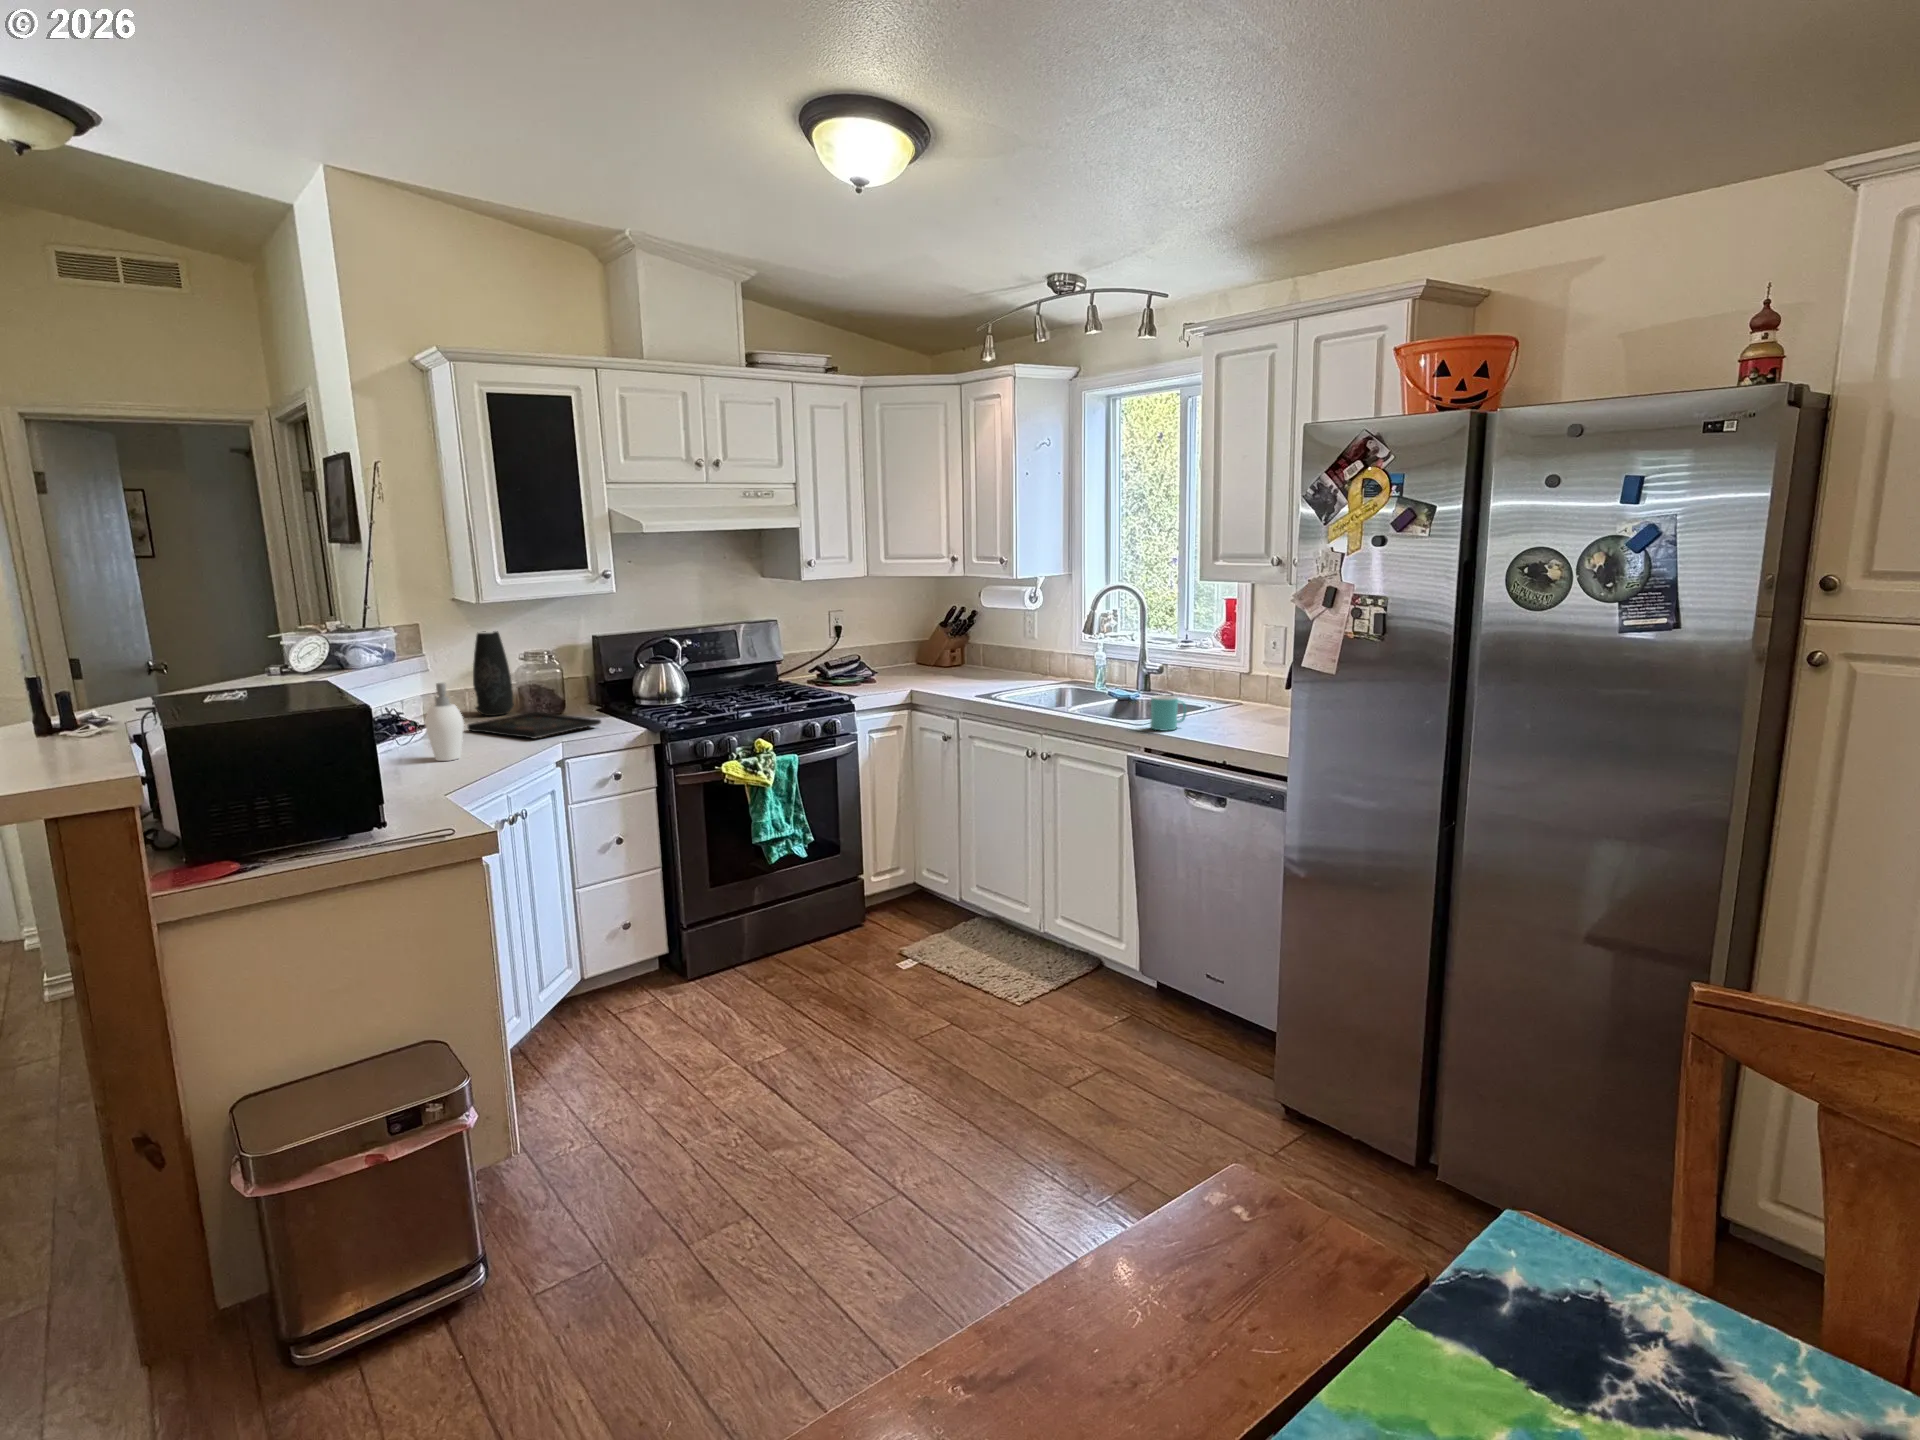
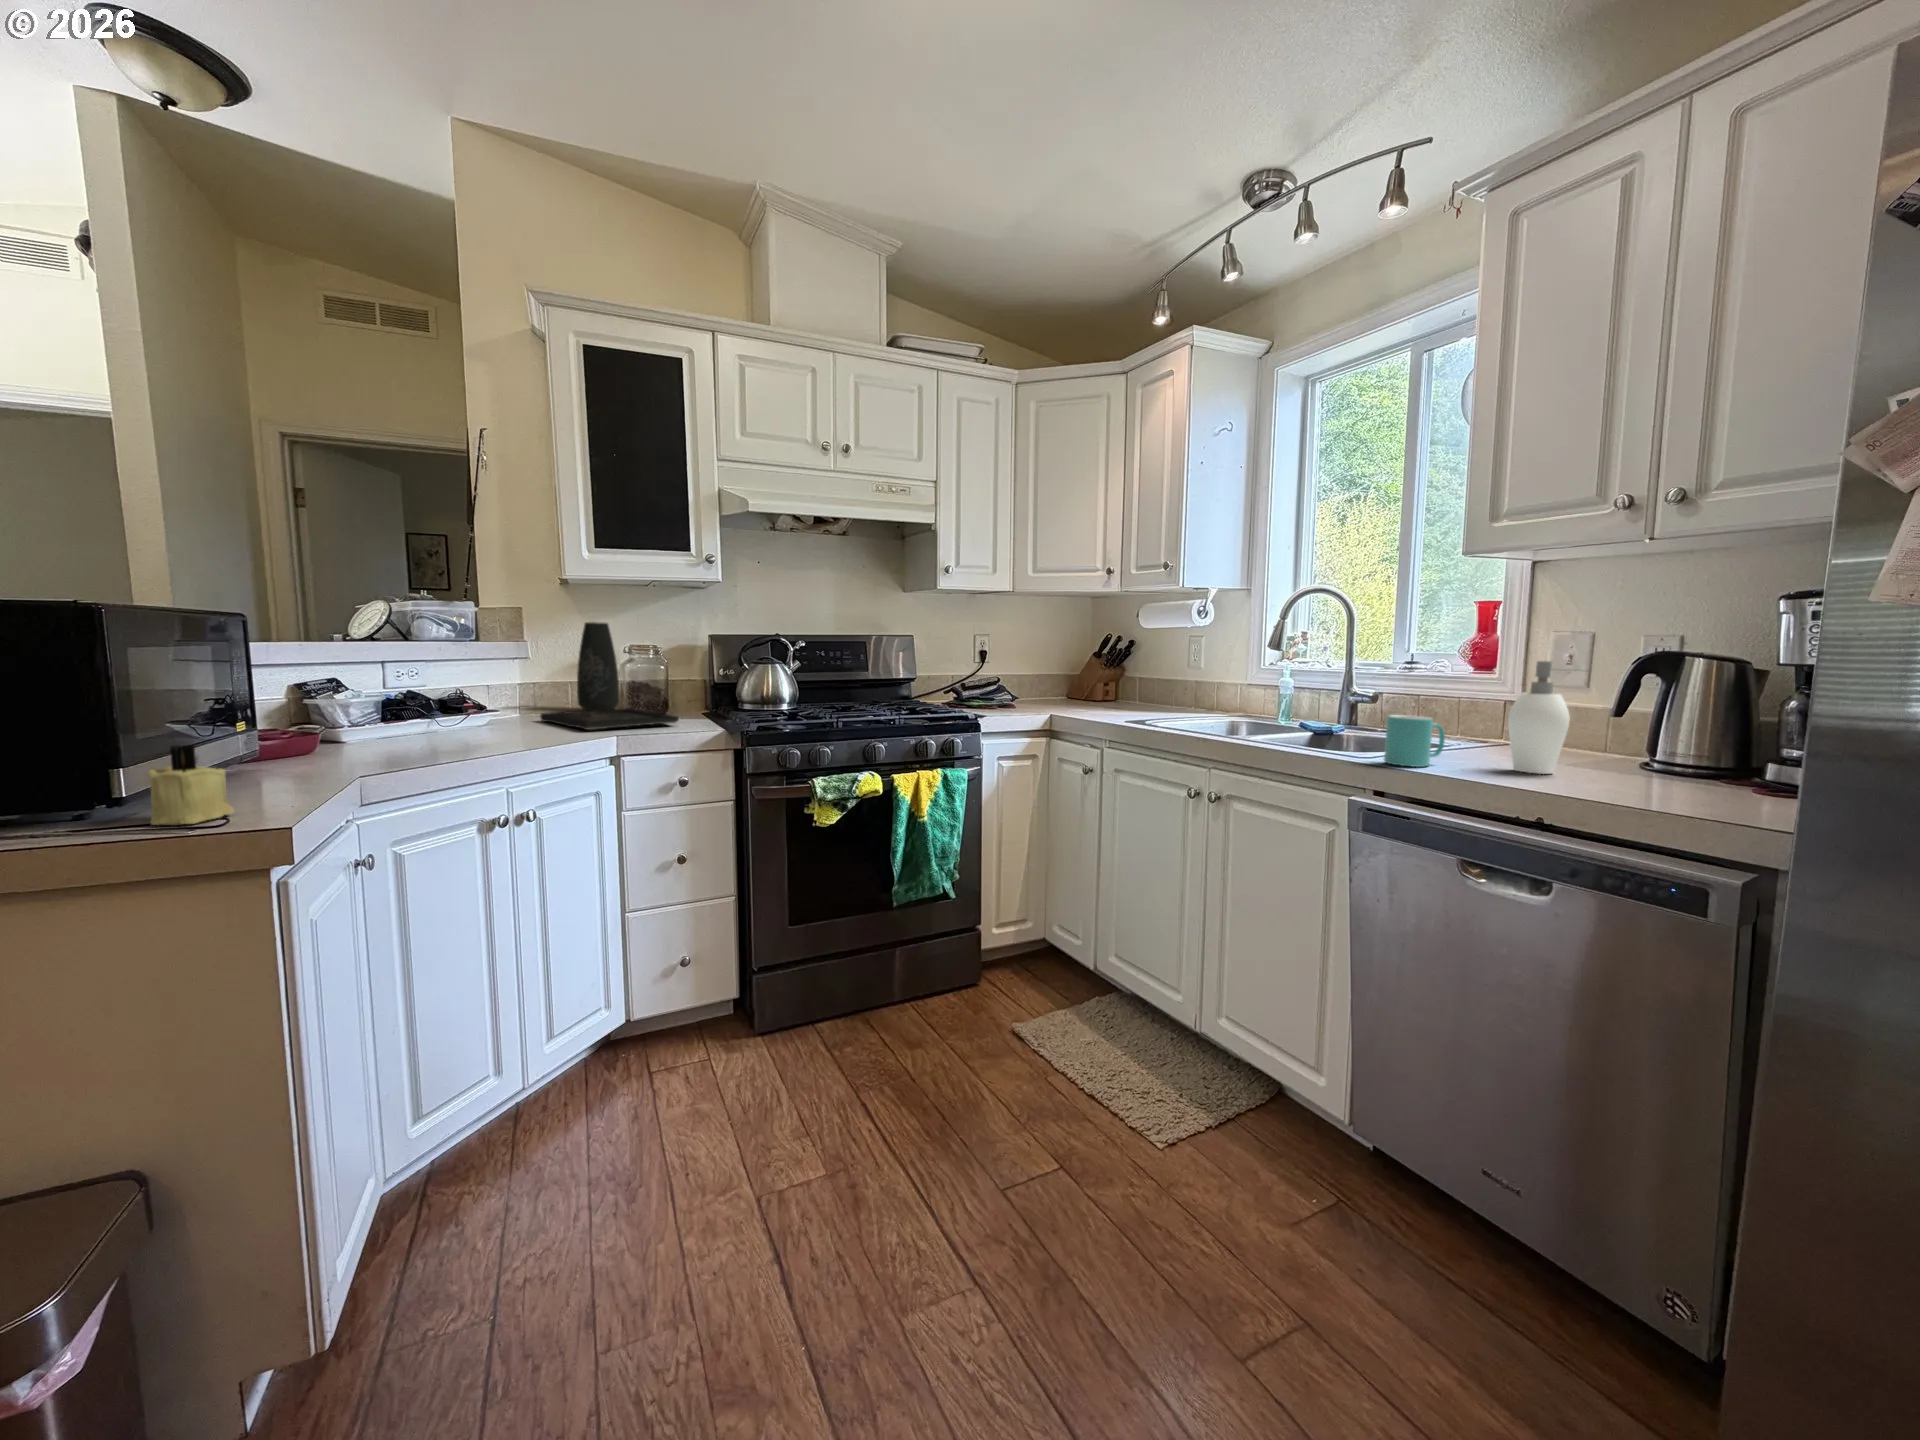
soap dispenser: present [425,683,464,761] -> present [1508,661,1576,774]
candle: none [403,784,446,835] -> present [147,744,234,825]

